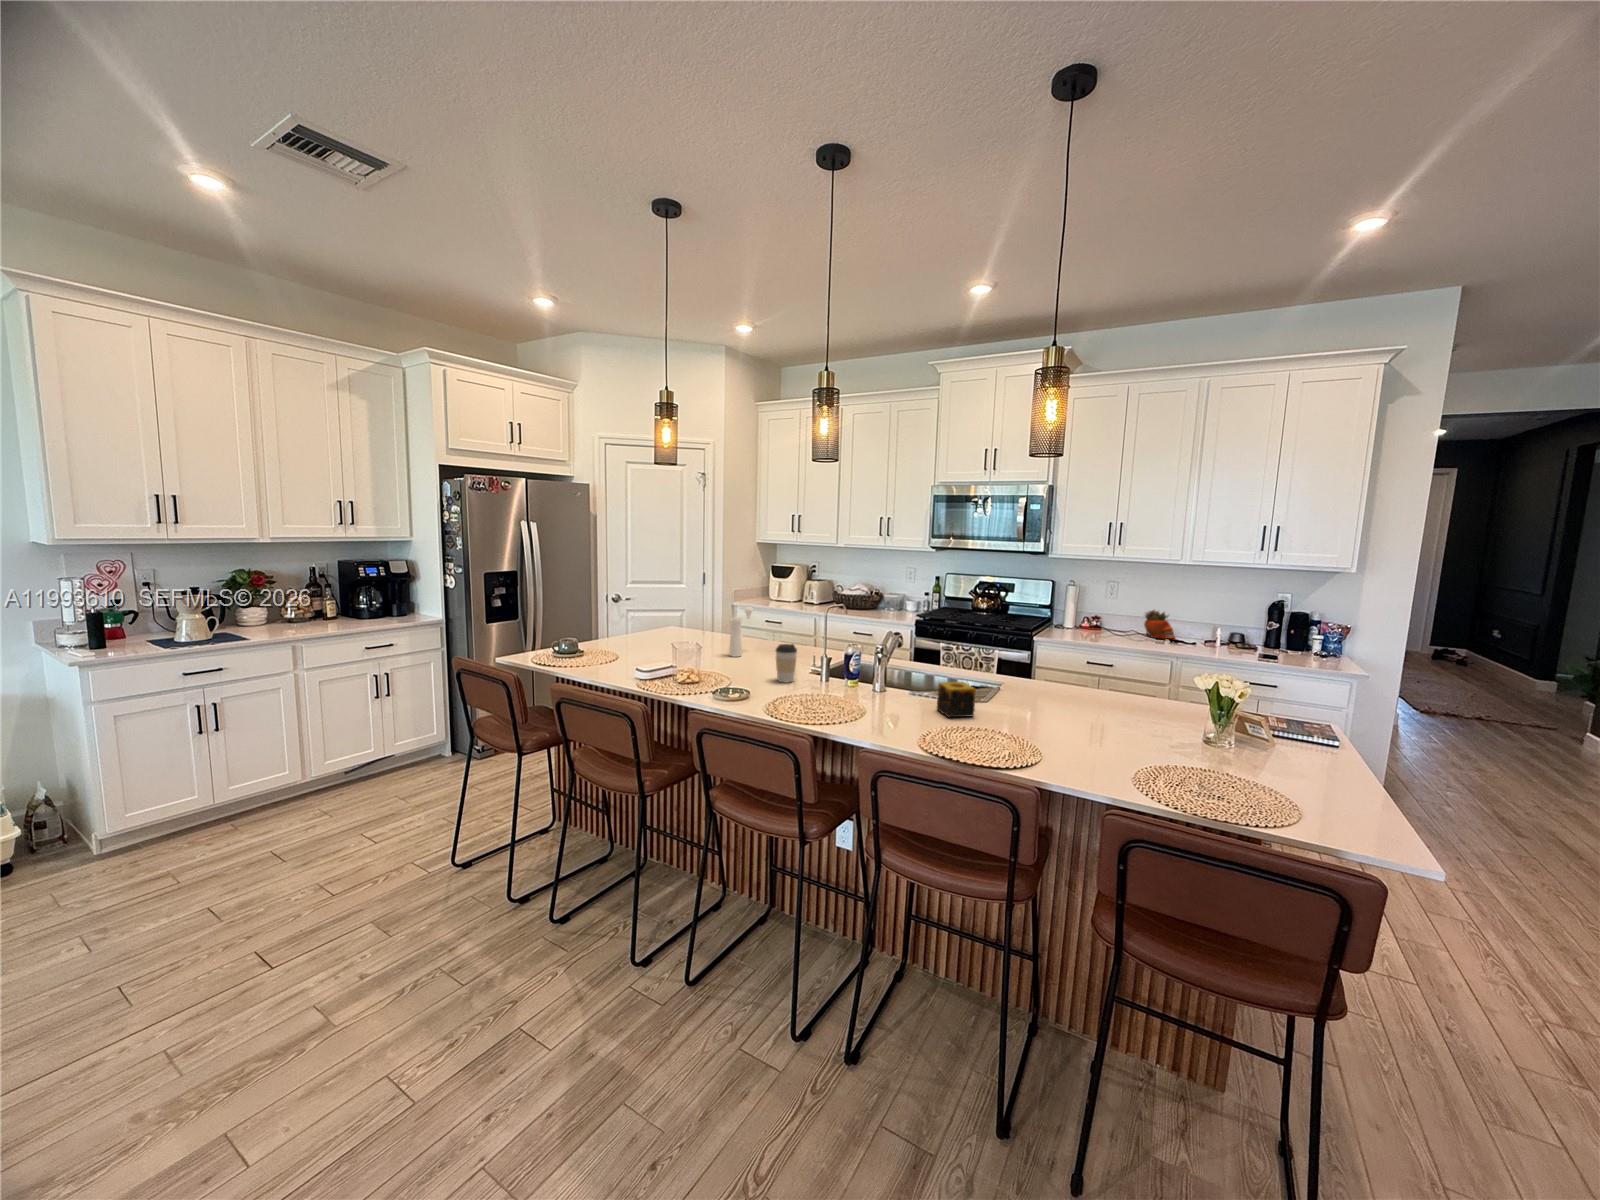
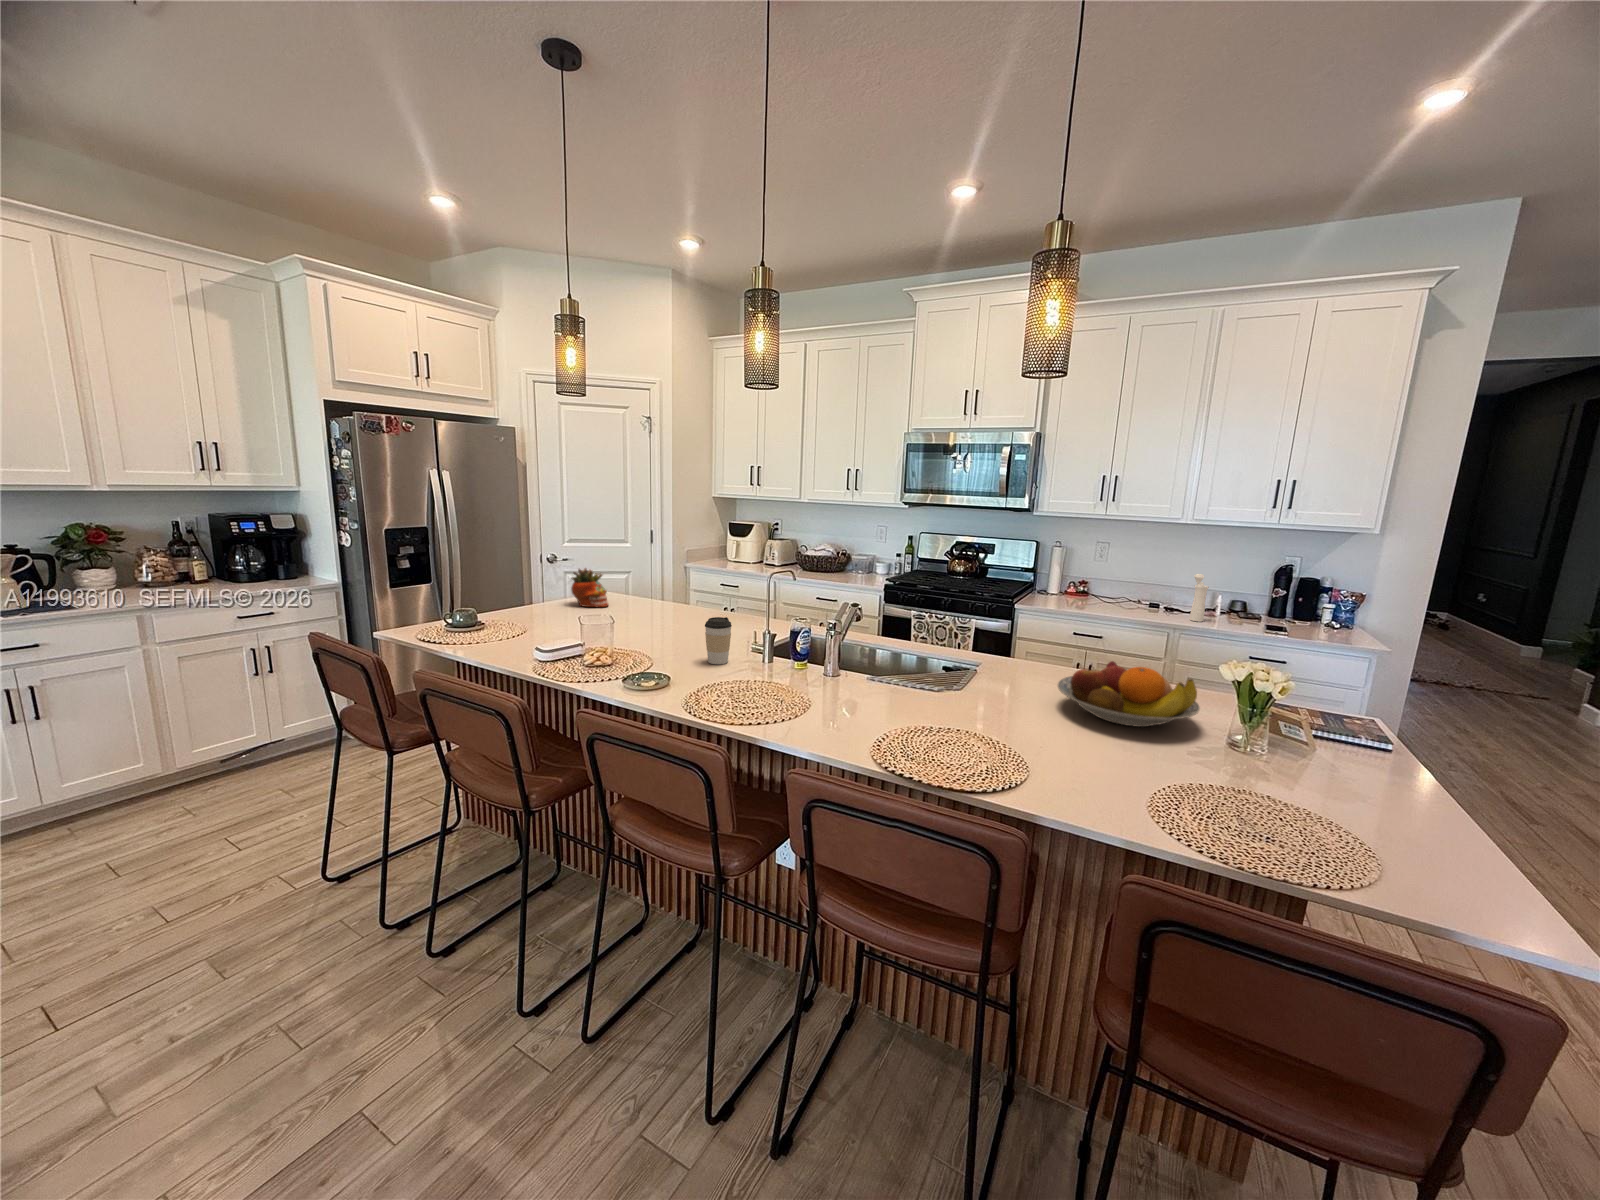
pepper mill: present [729,607,753,657] -> present [1190,574,1209,622]
succulent planter: present [1144,610,1175,639] -> present [571,568,608,607]
fruit bowl: none [1066,678,1180,728] -> present [1058,661,1200,727]
candle: present [937,682,976,717] -> none [897,667,946,713]

